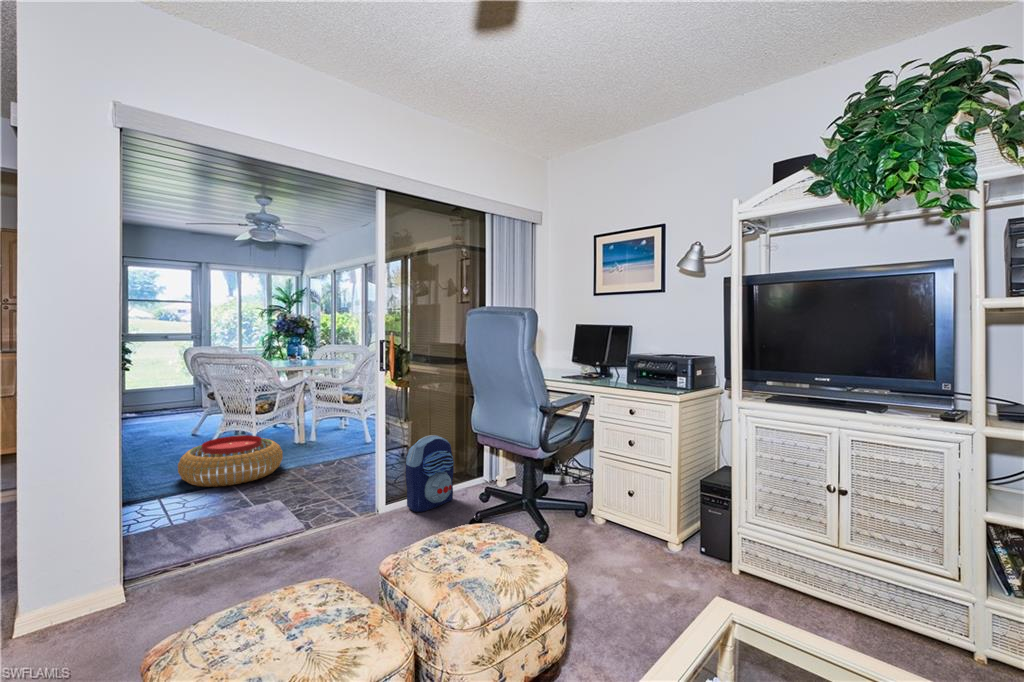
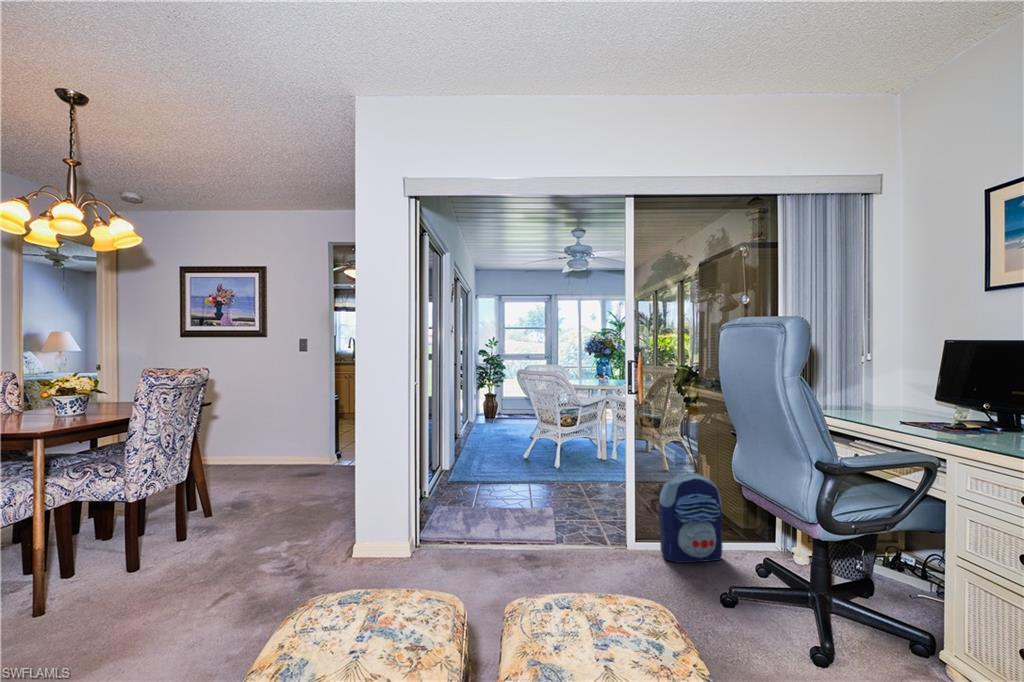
pouf: present [178,435,283,487] -> none [496,442,575,485]

